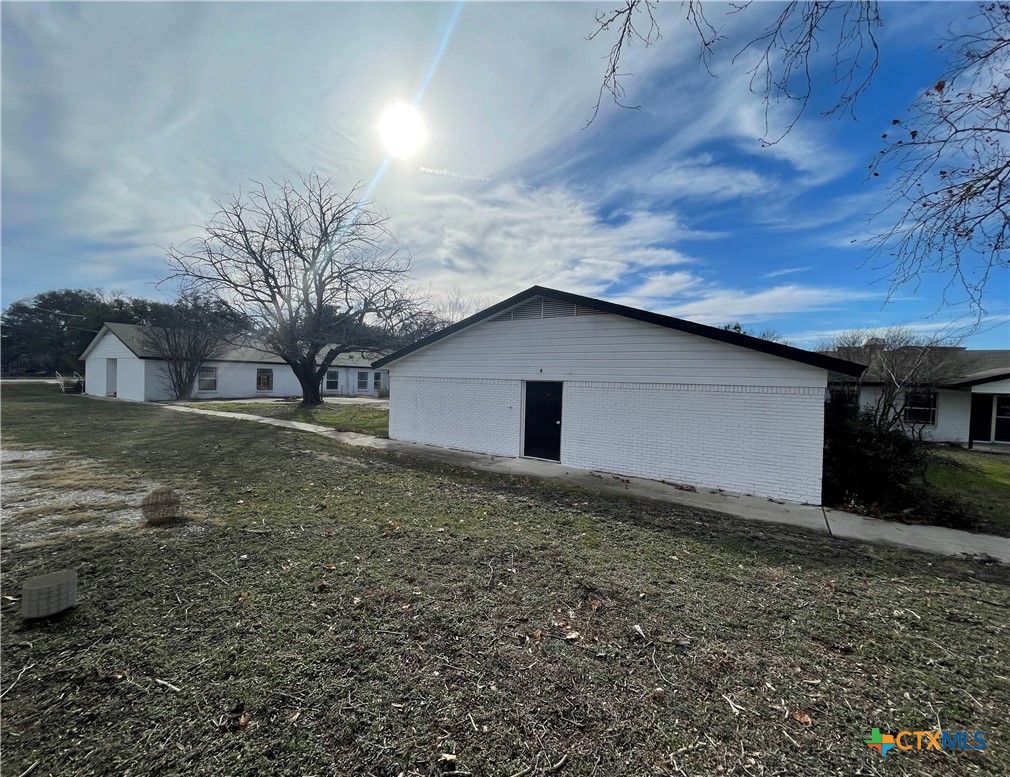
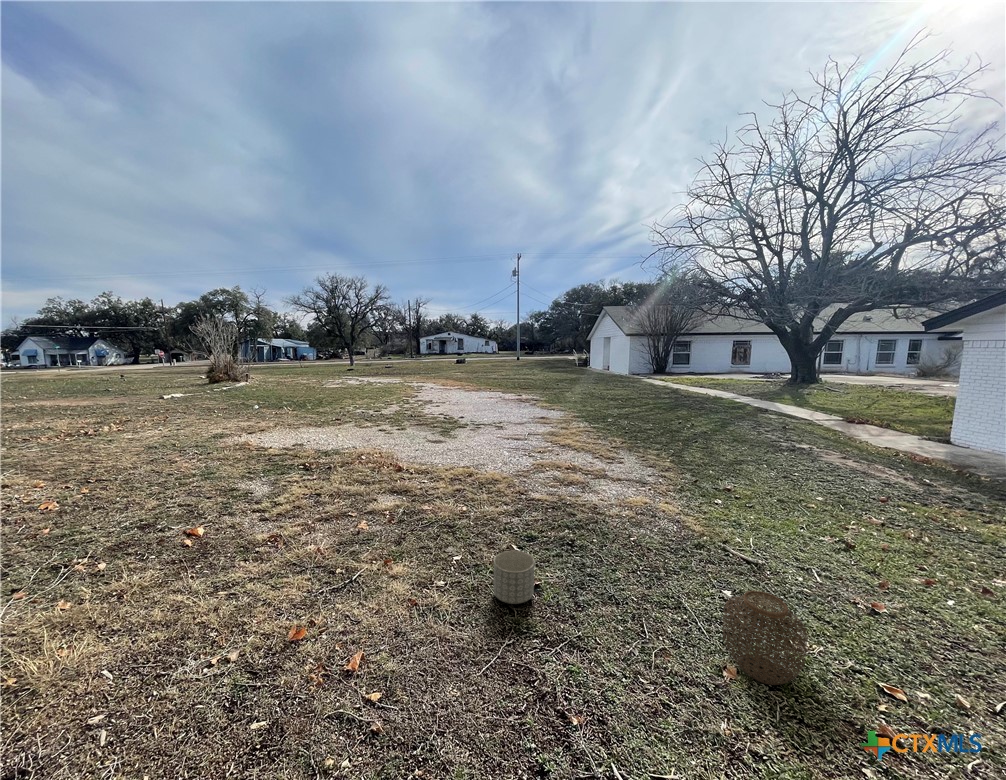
woven basket: present [142,488,181,523] -> present [722,591,808,685]

